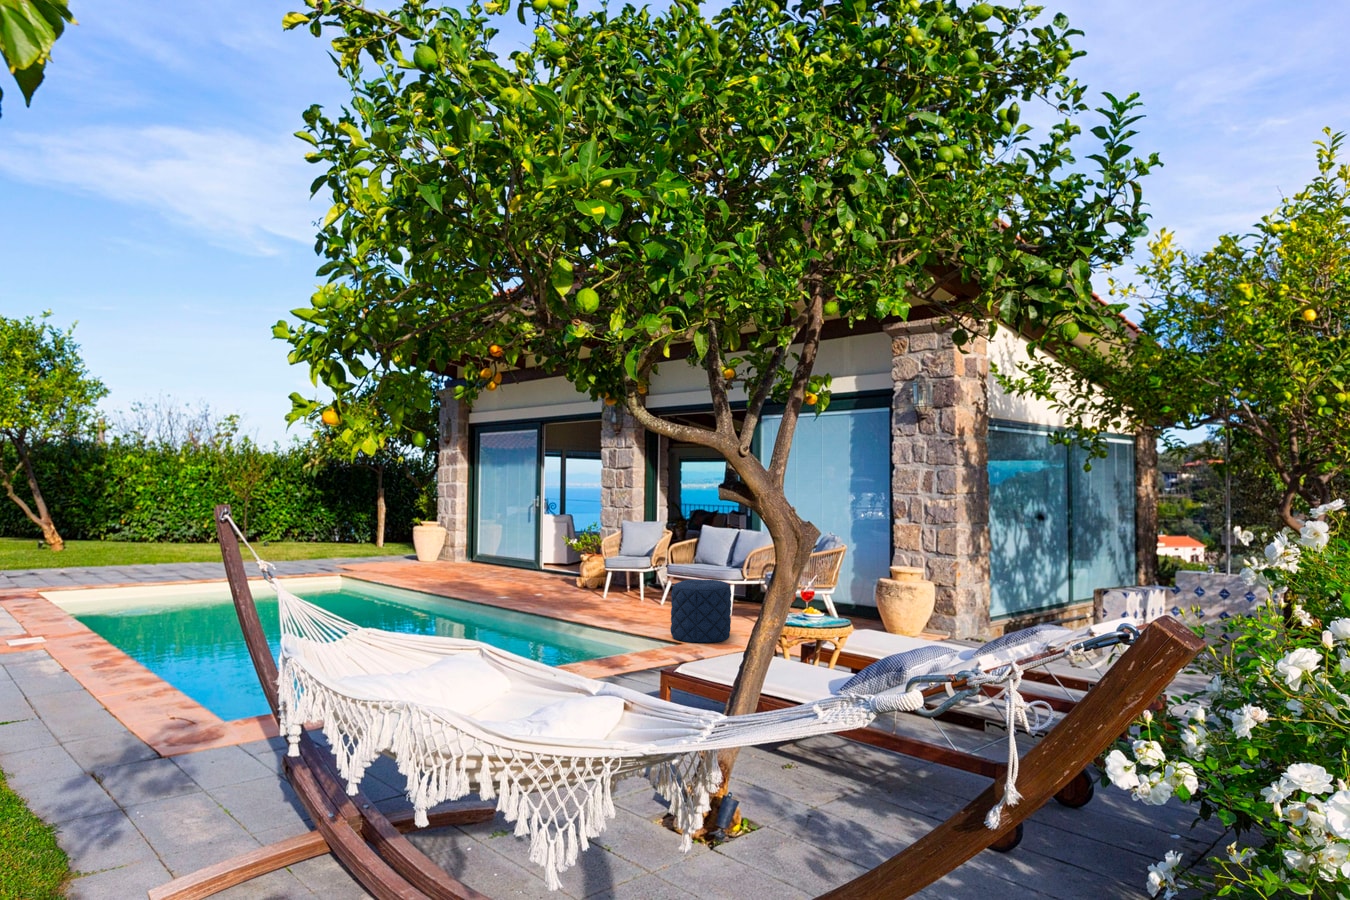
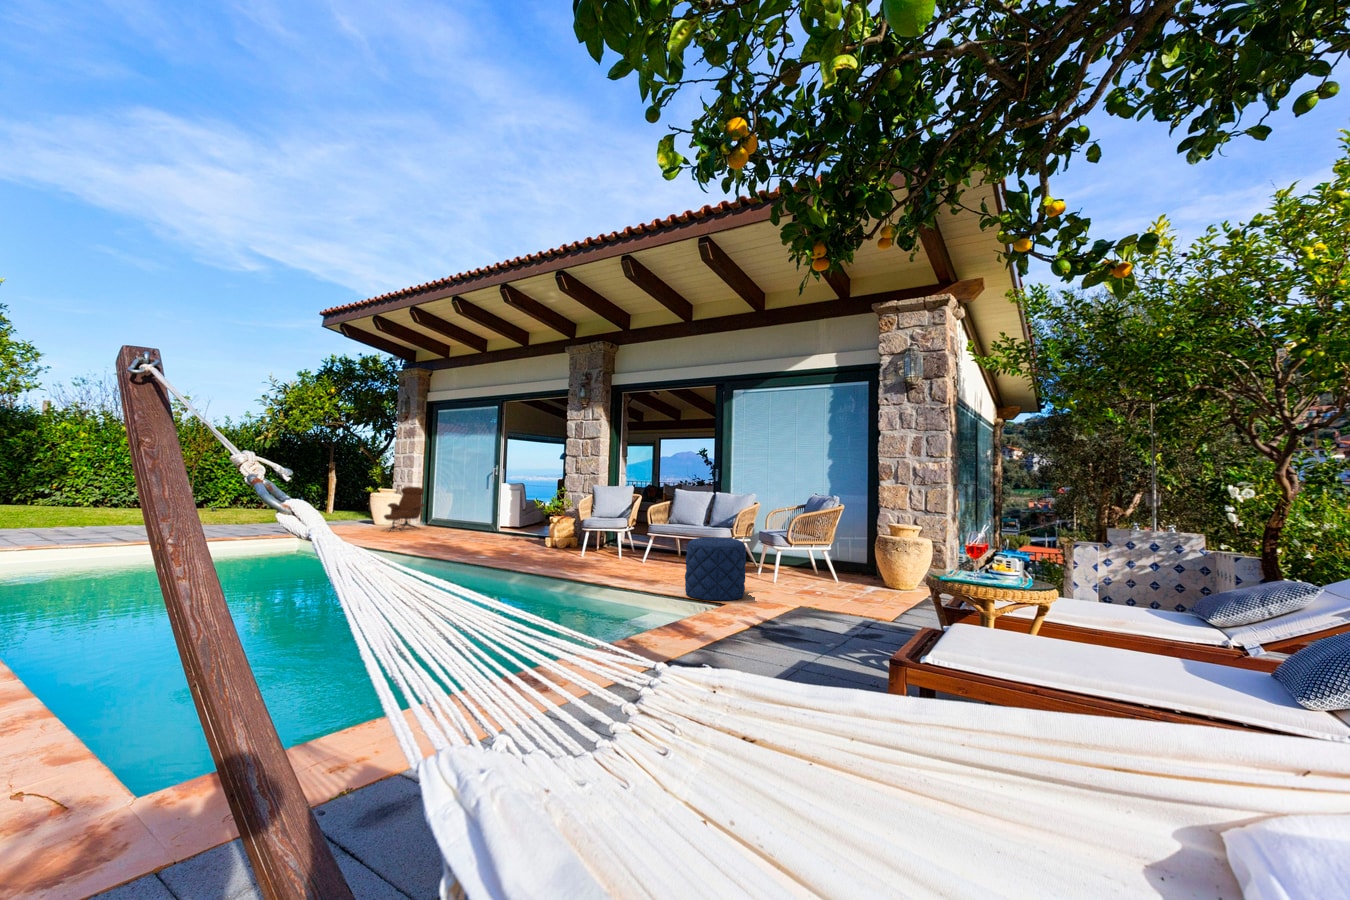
lounge chair: none [421,519,467,568] -> present [384,487,425,530]

